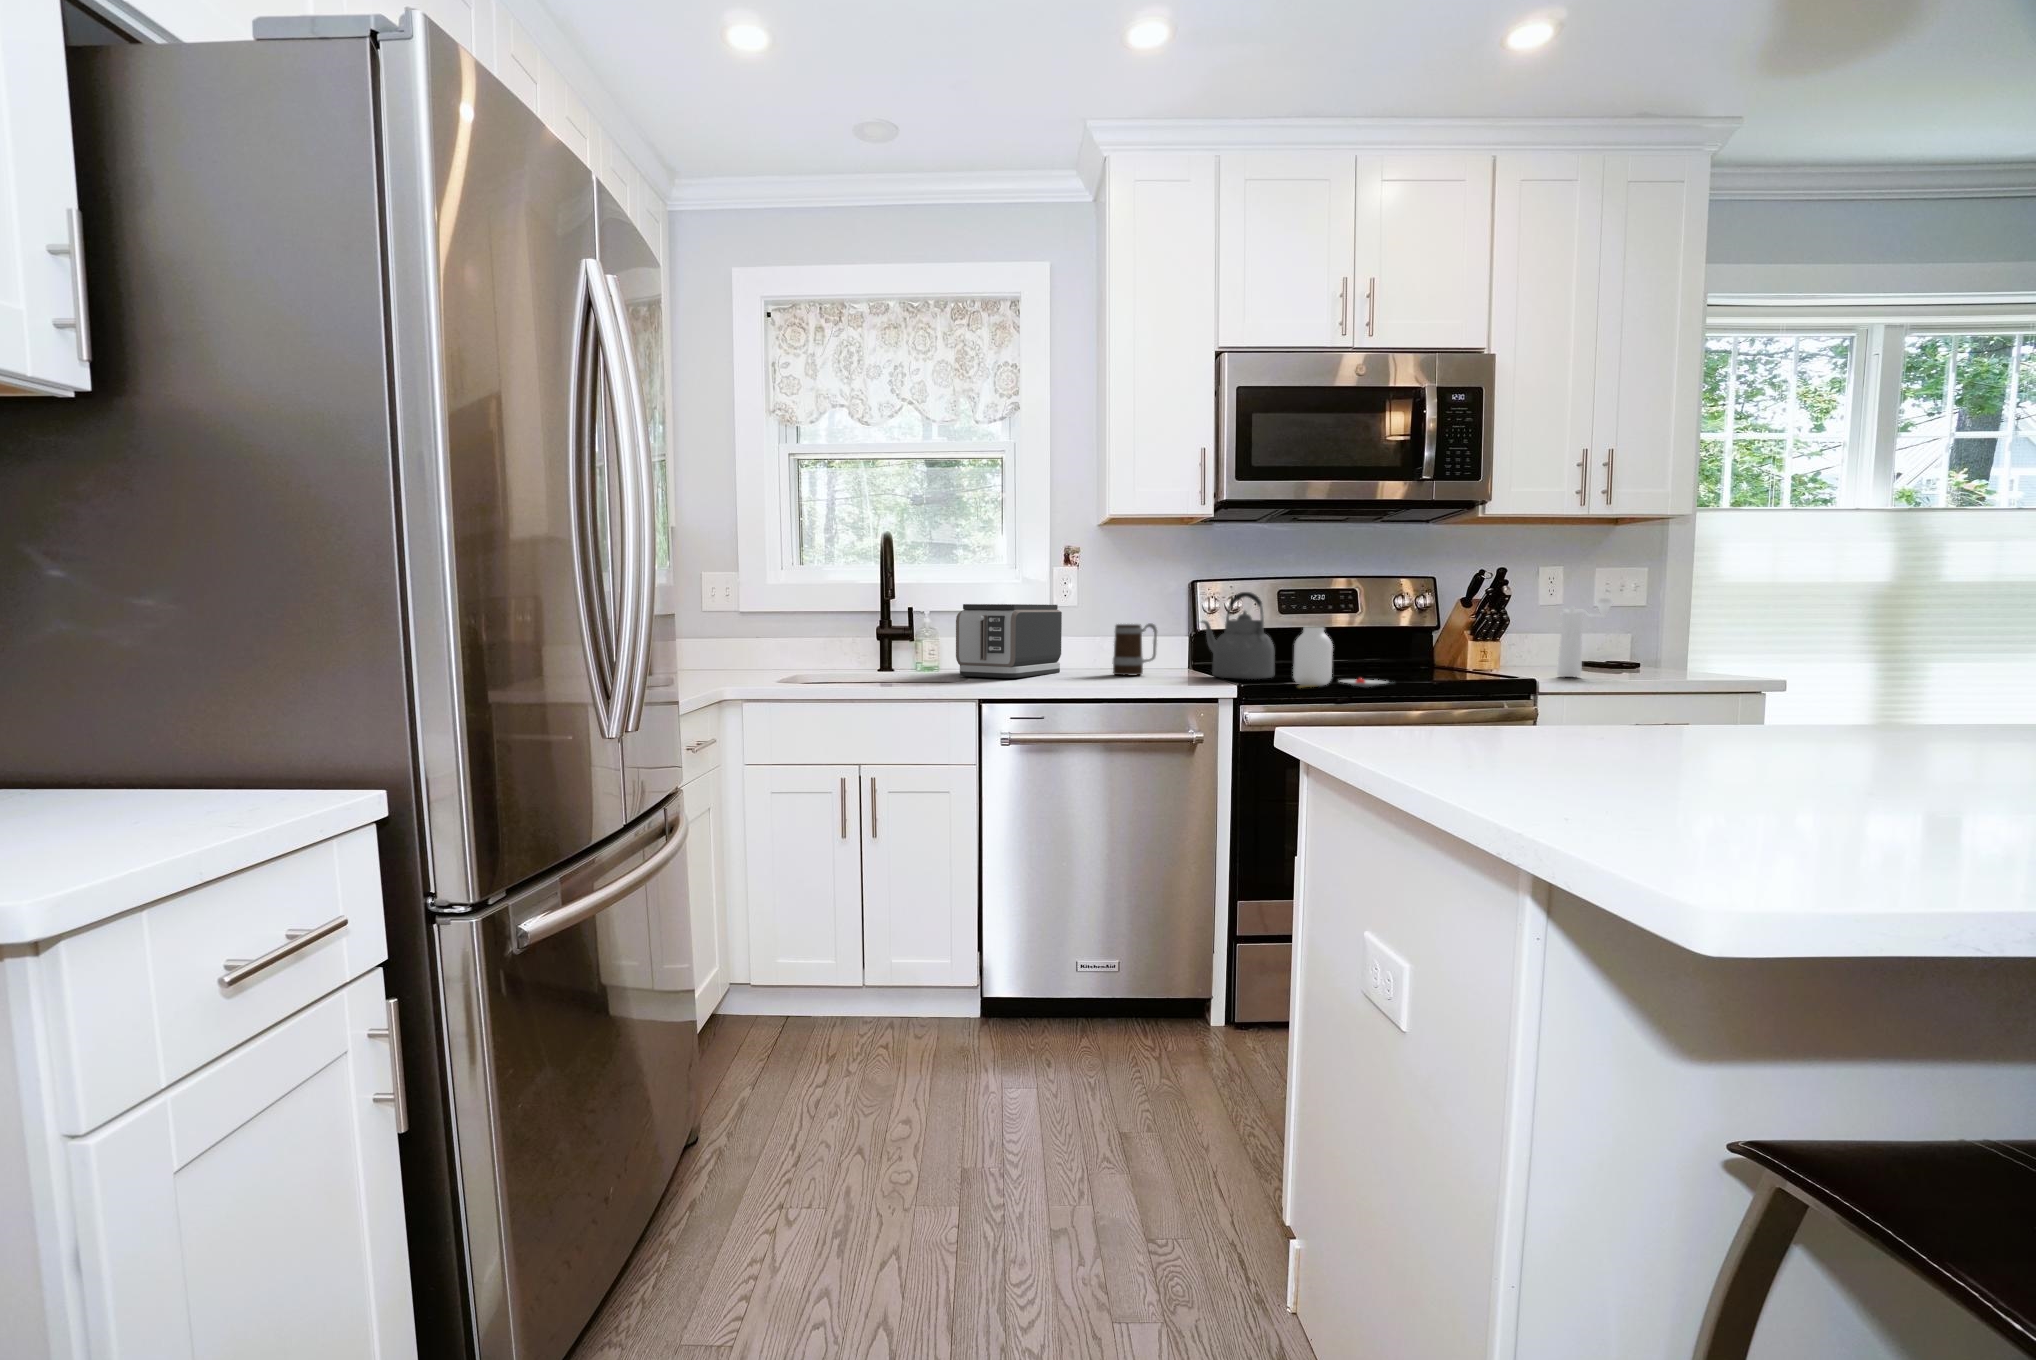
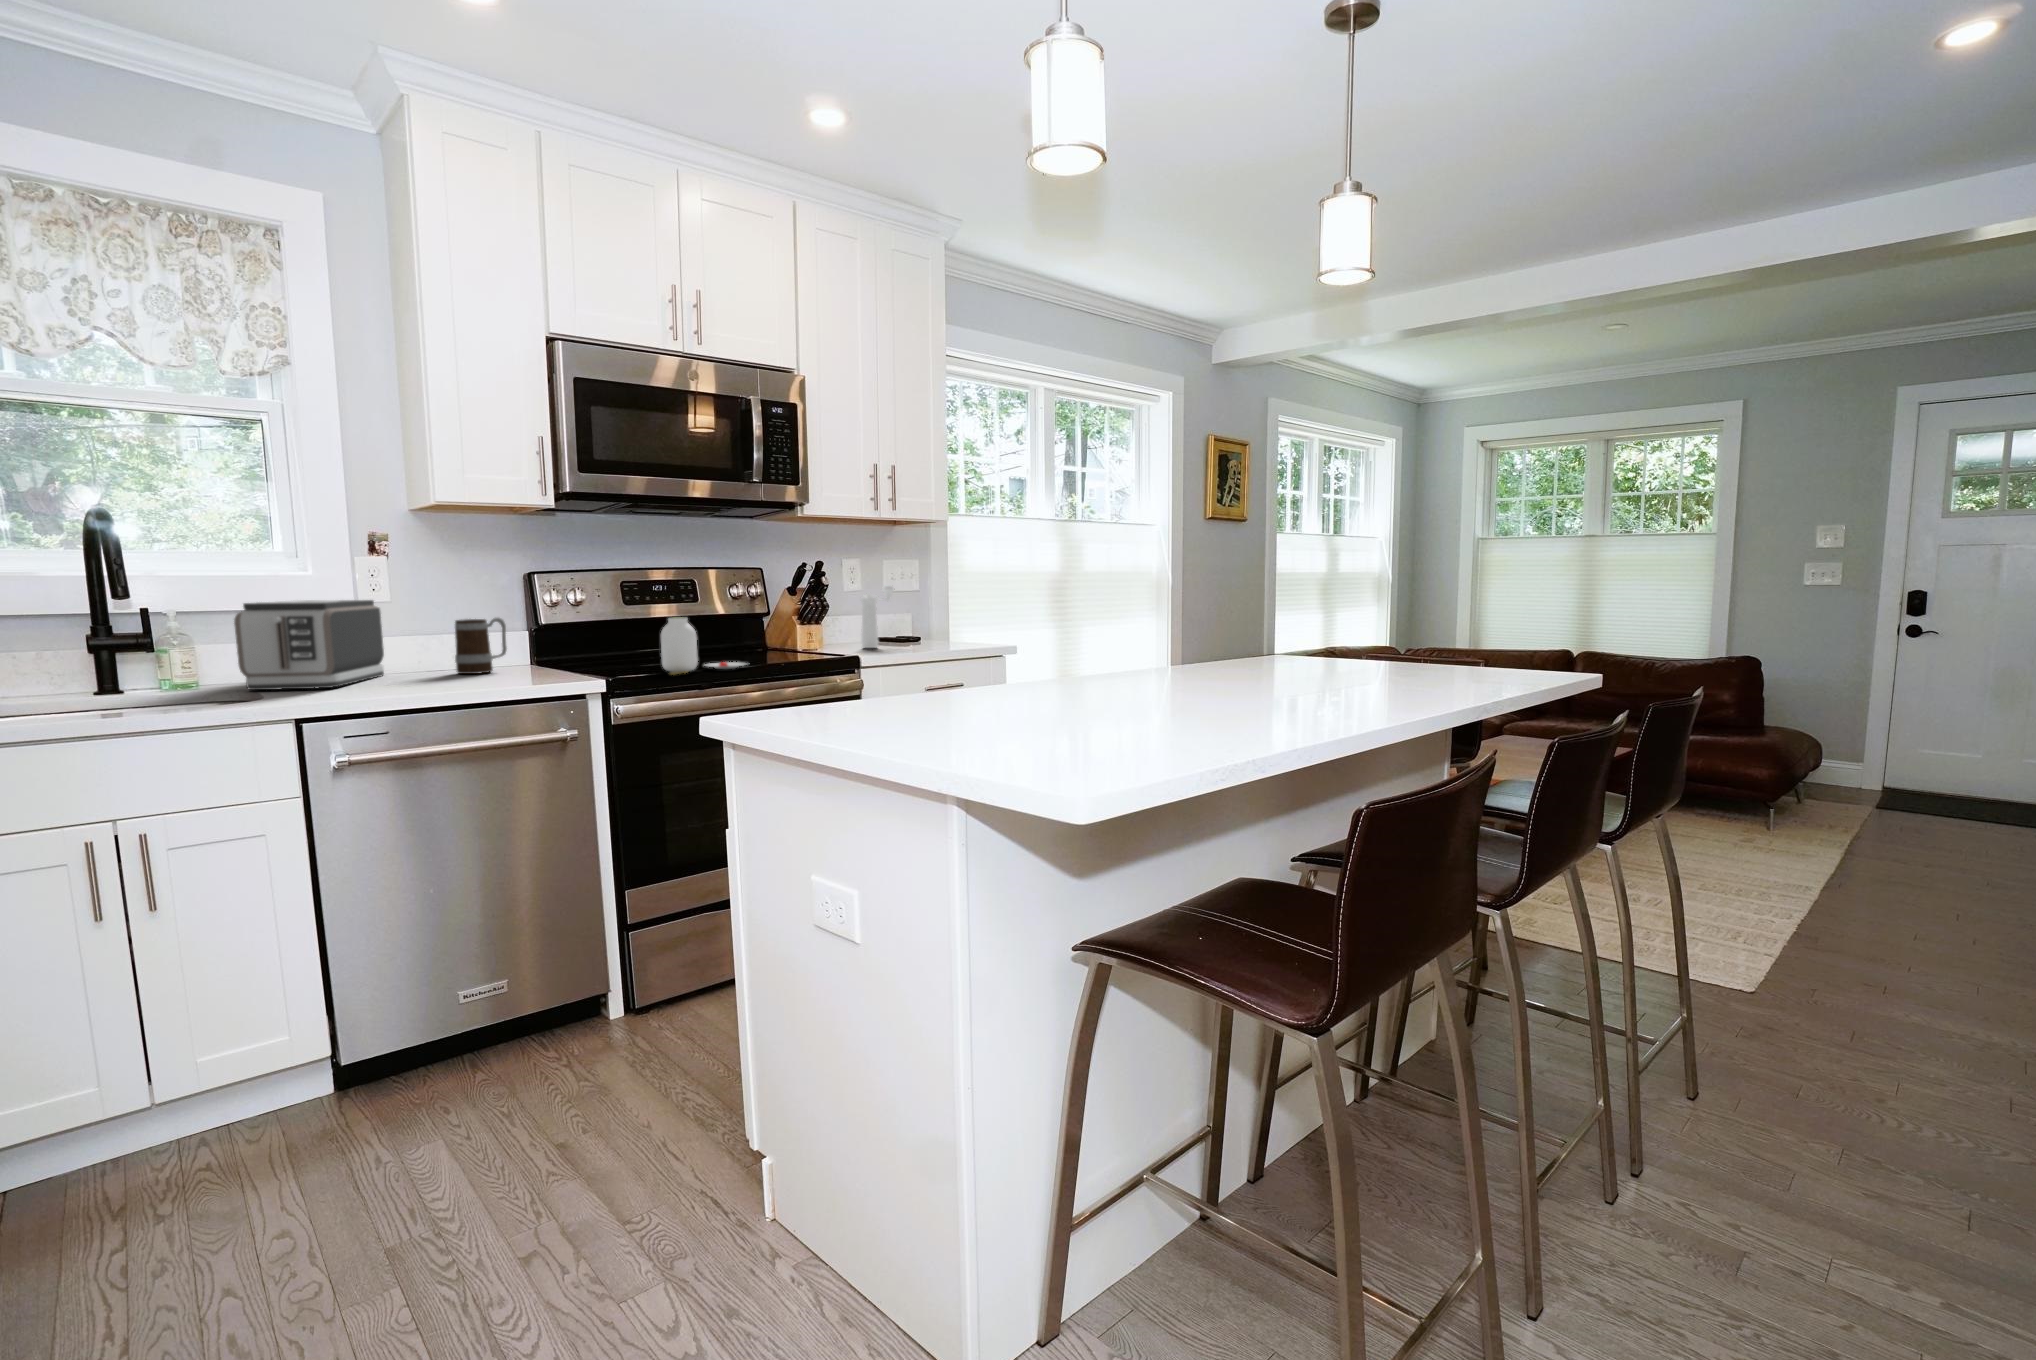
kettle: present [1201,592,1274,679] -> none [550,584,637,669]

